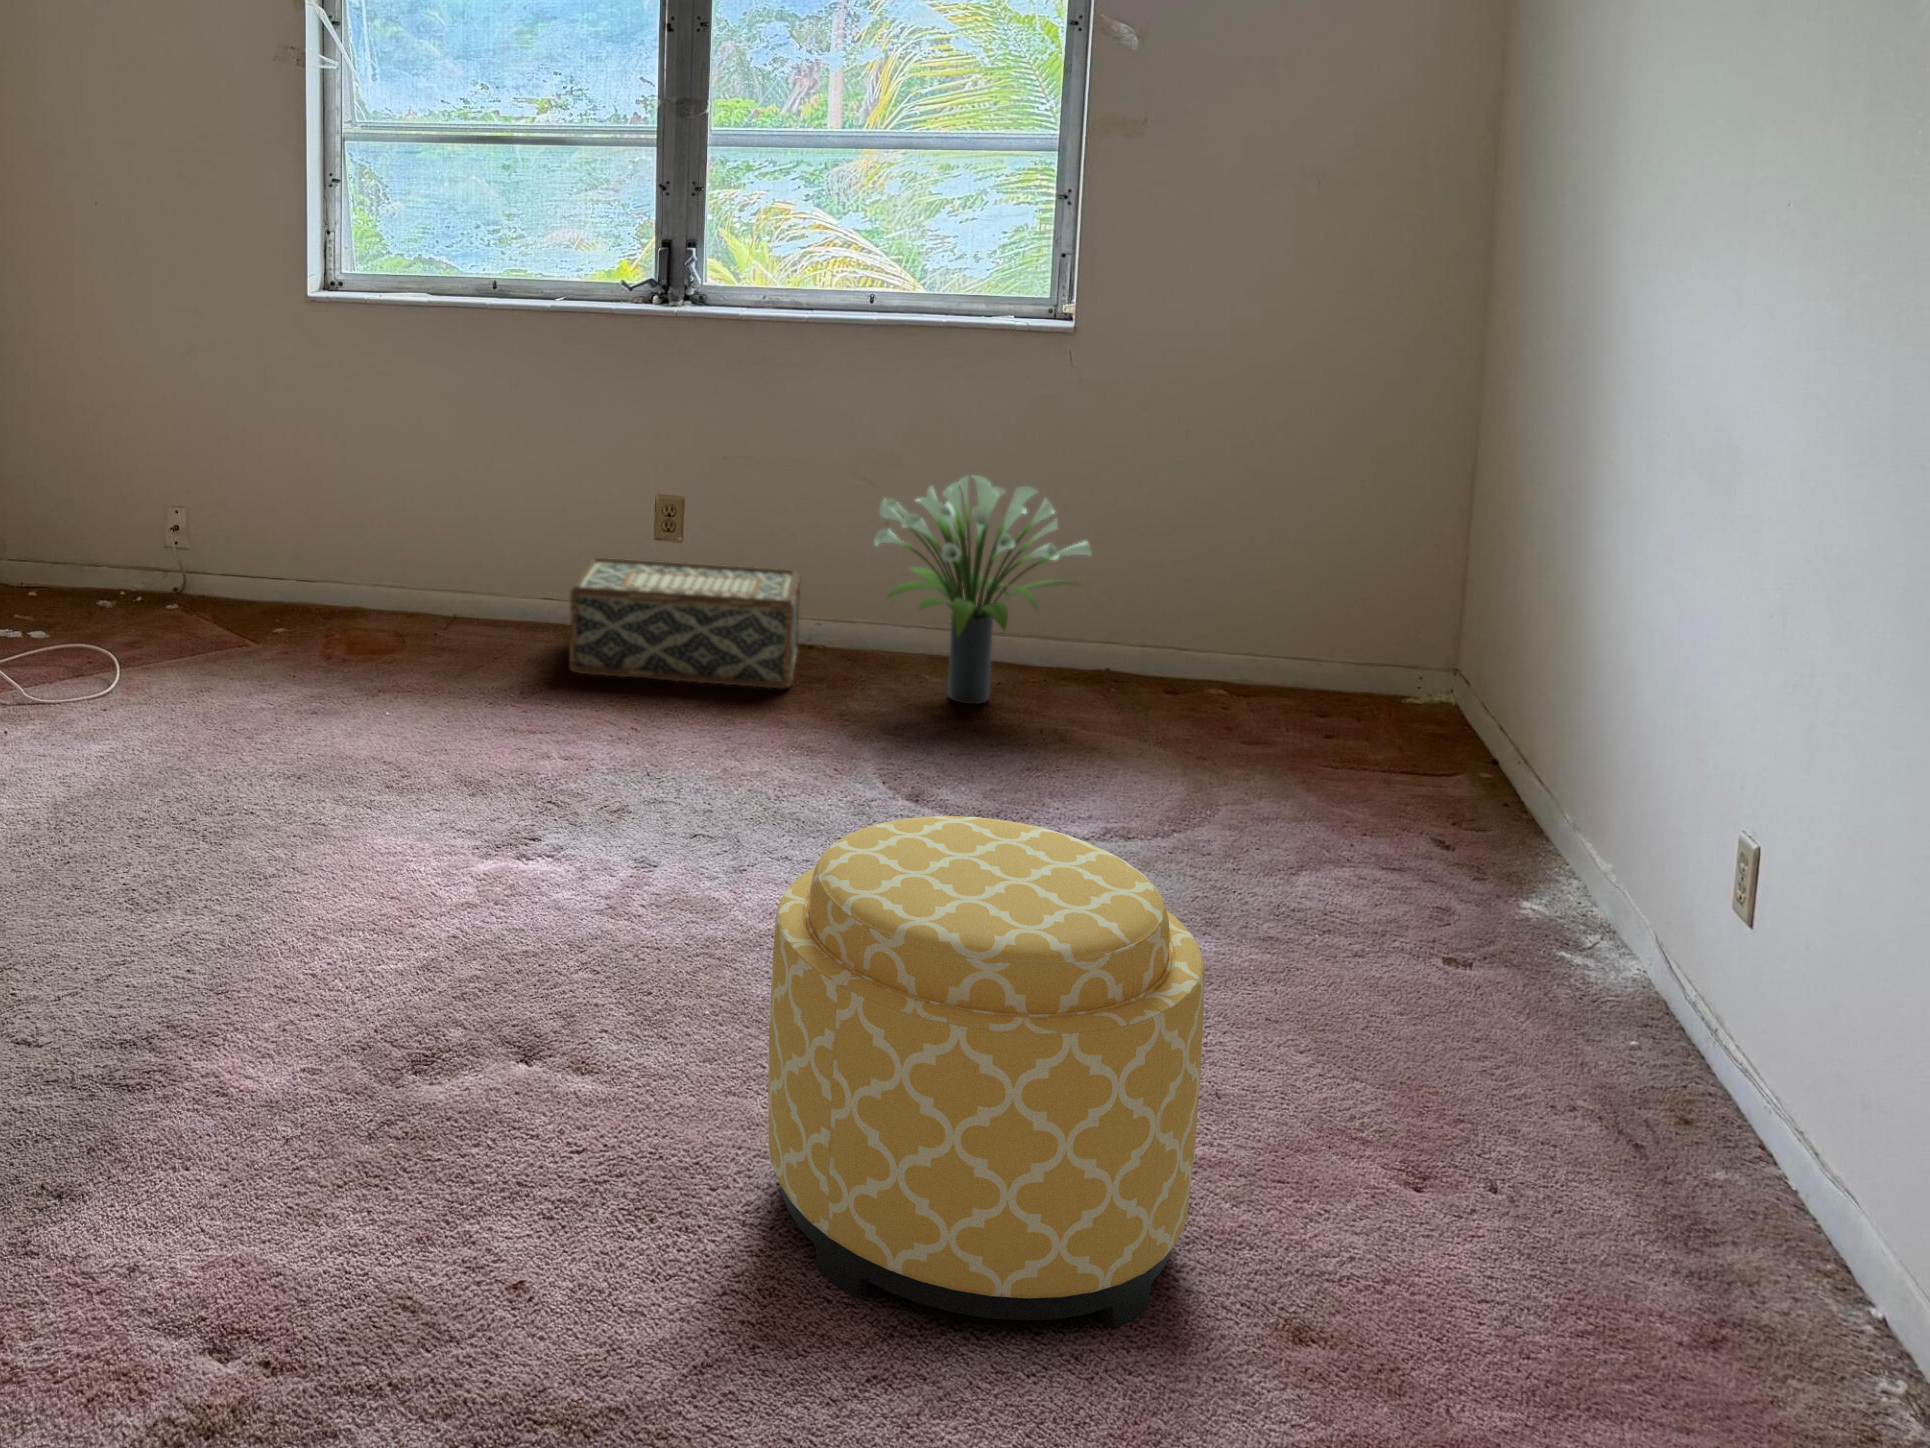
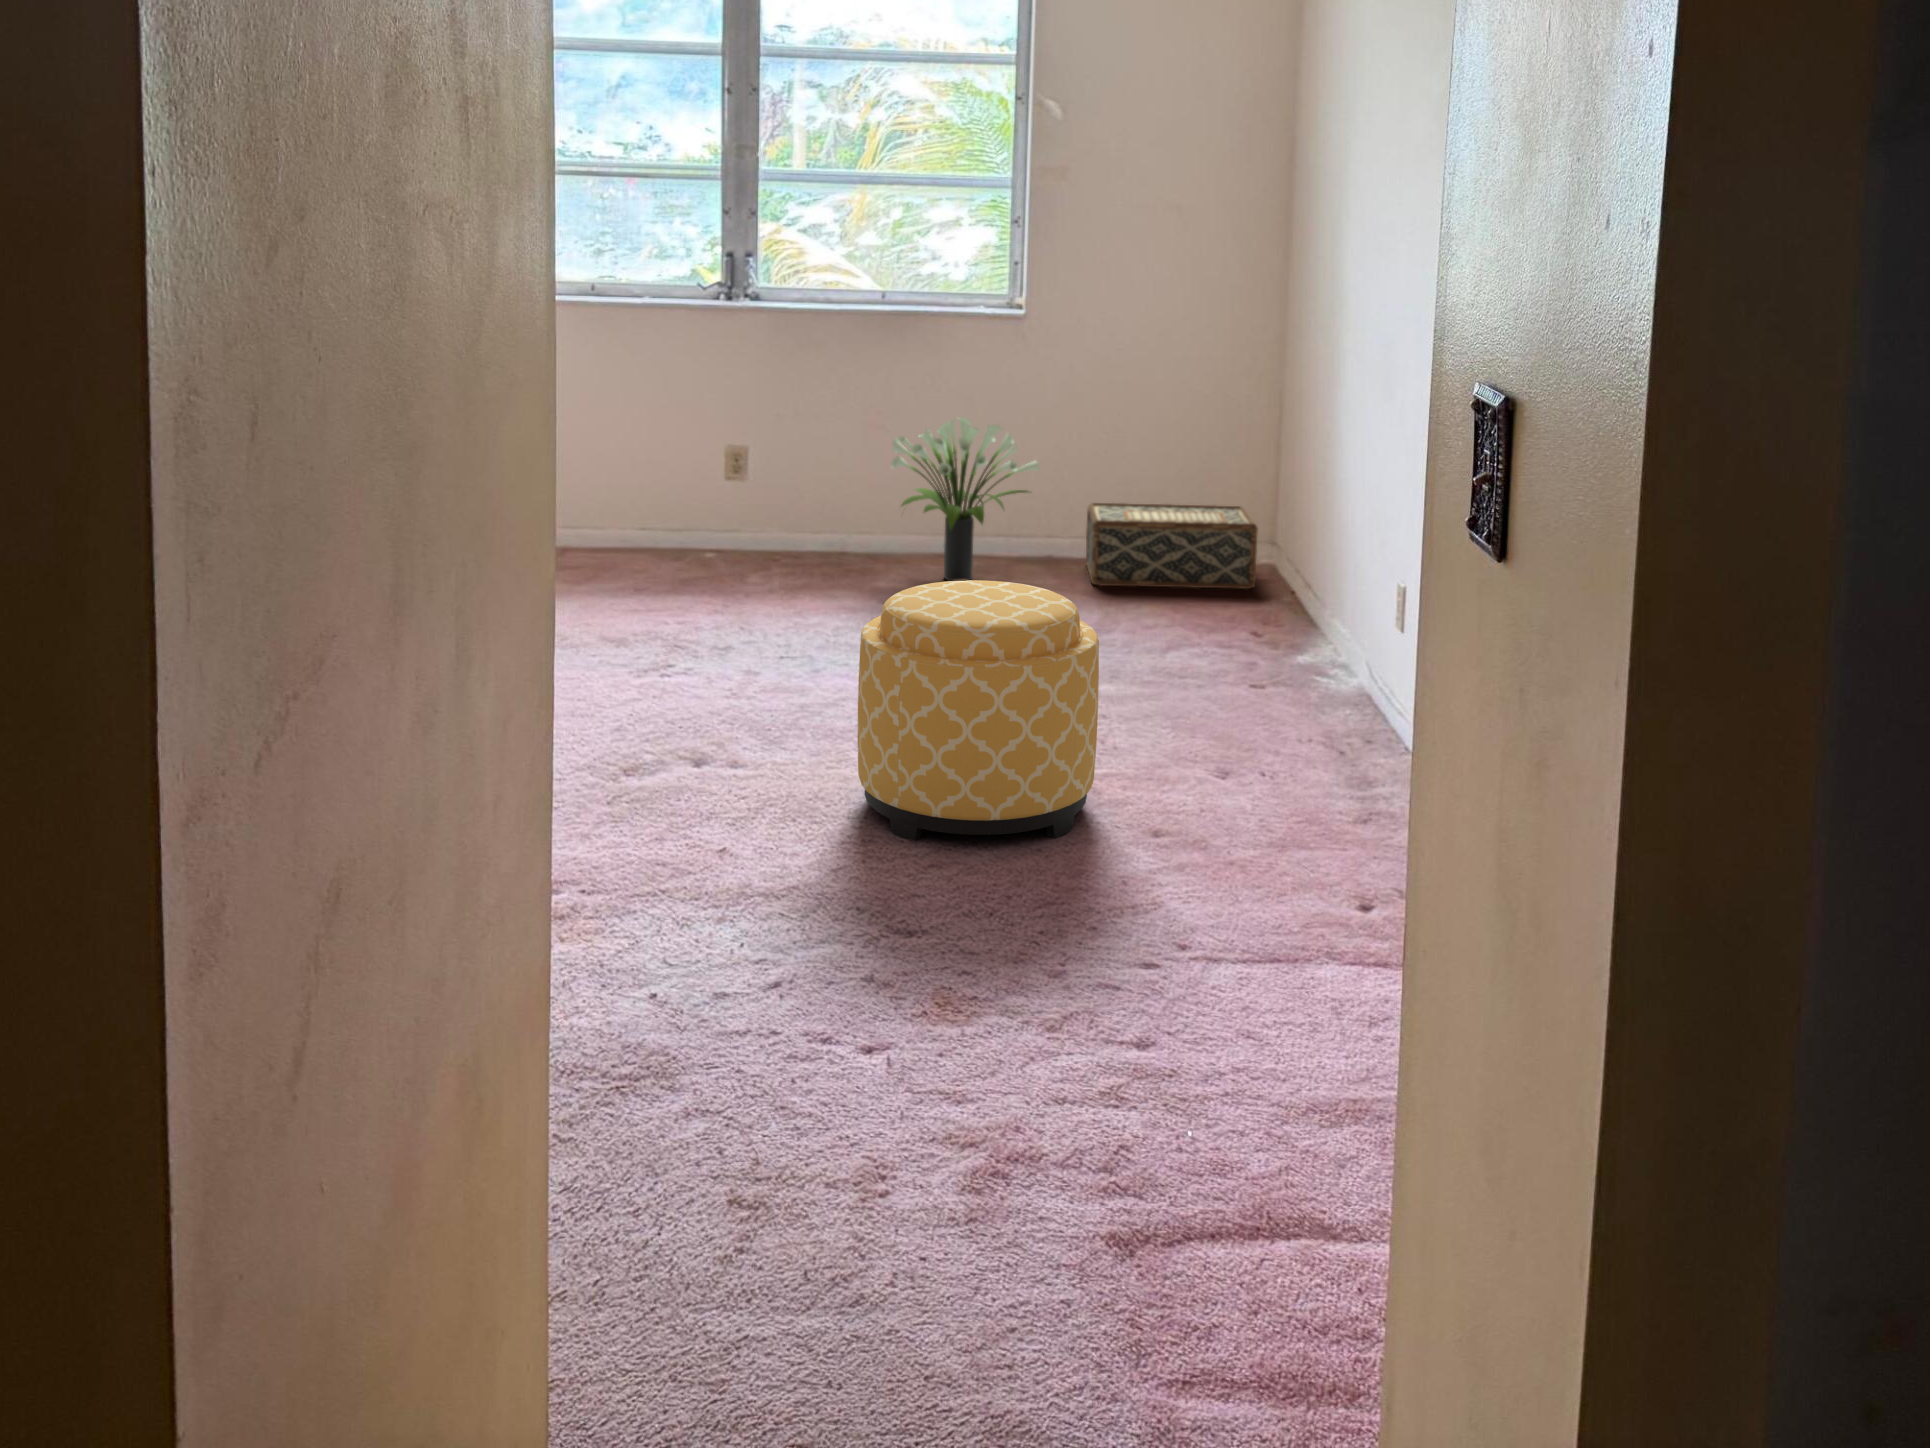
woven basket: present [570,558,800,689] -> present [1086,503,1258,589]

